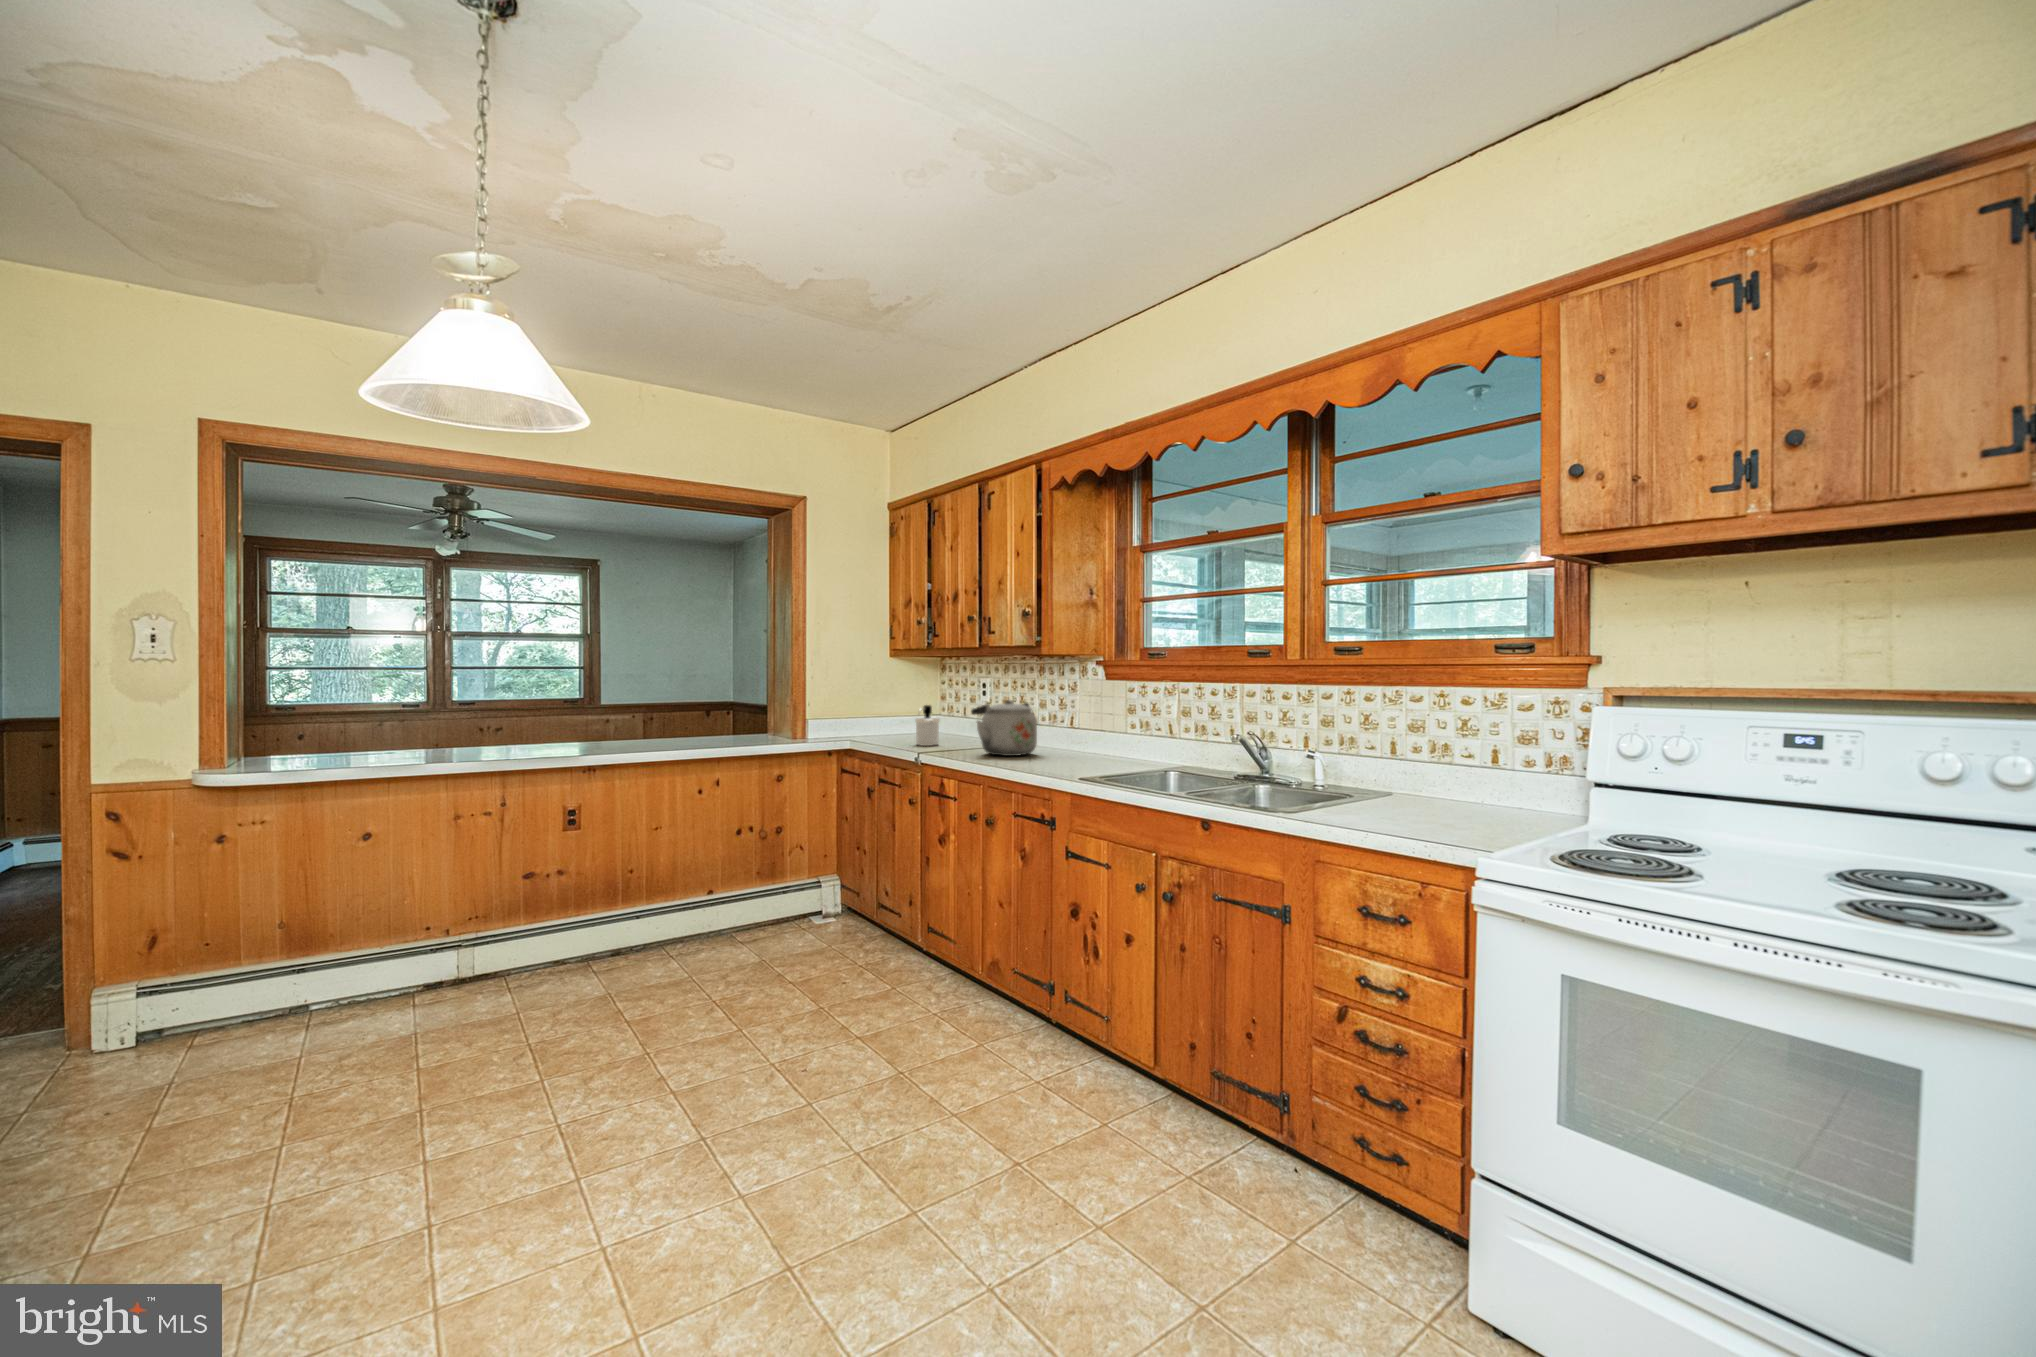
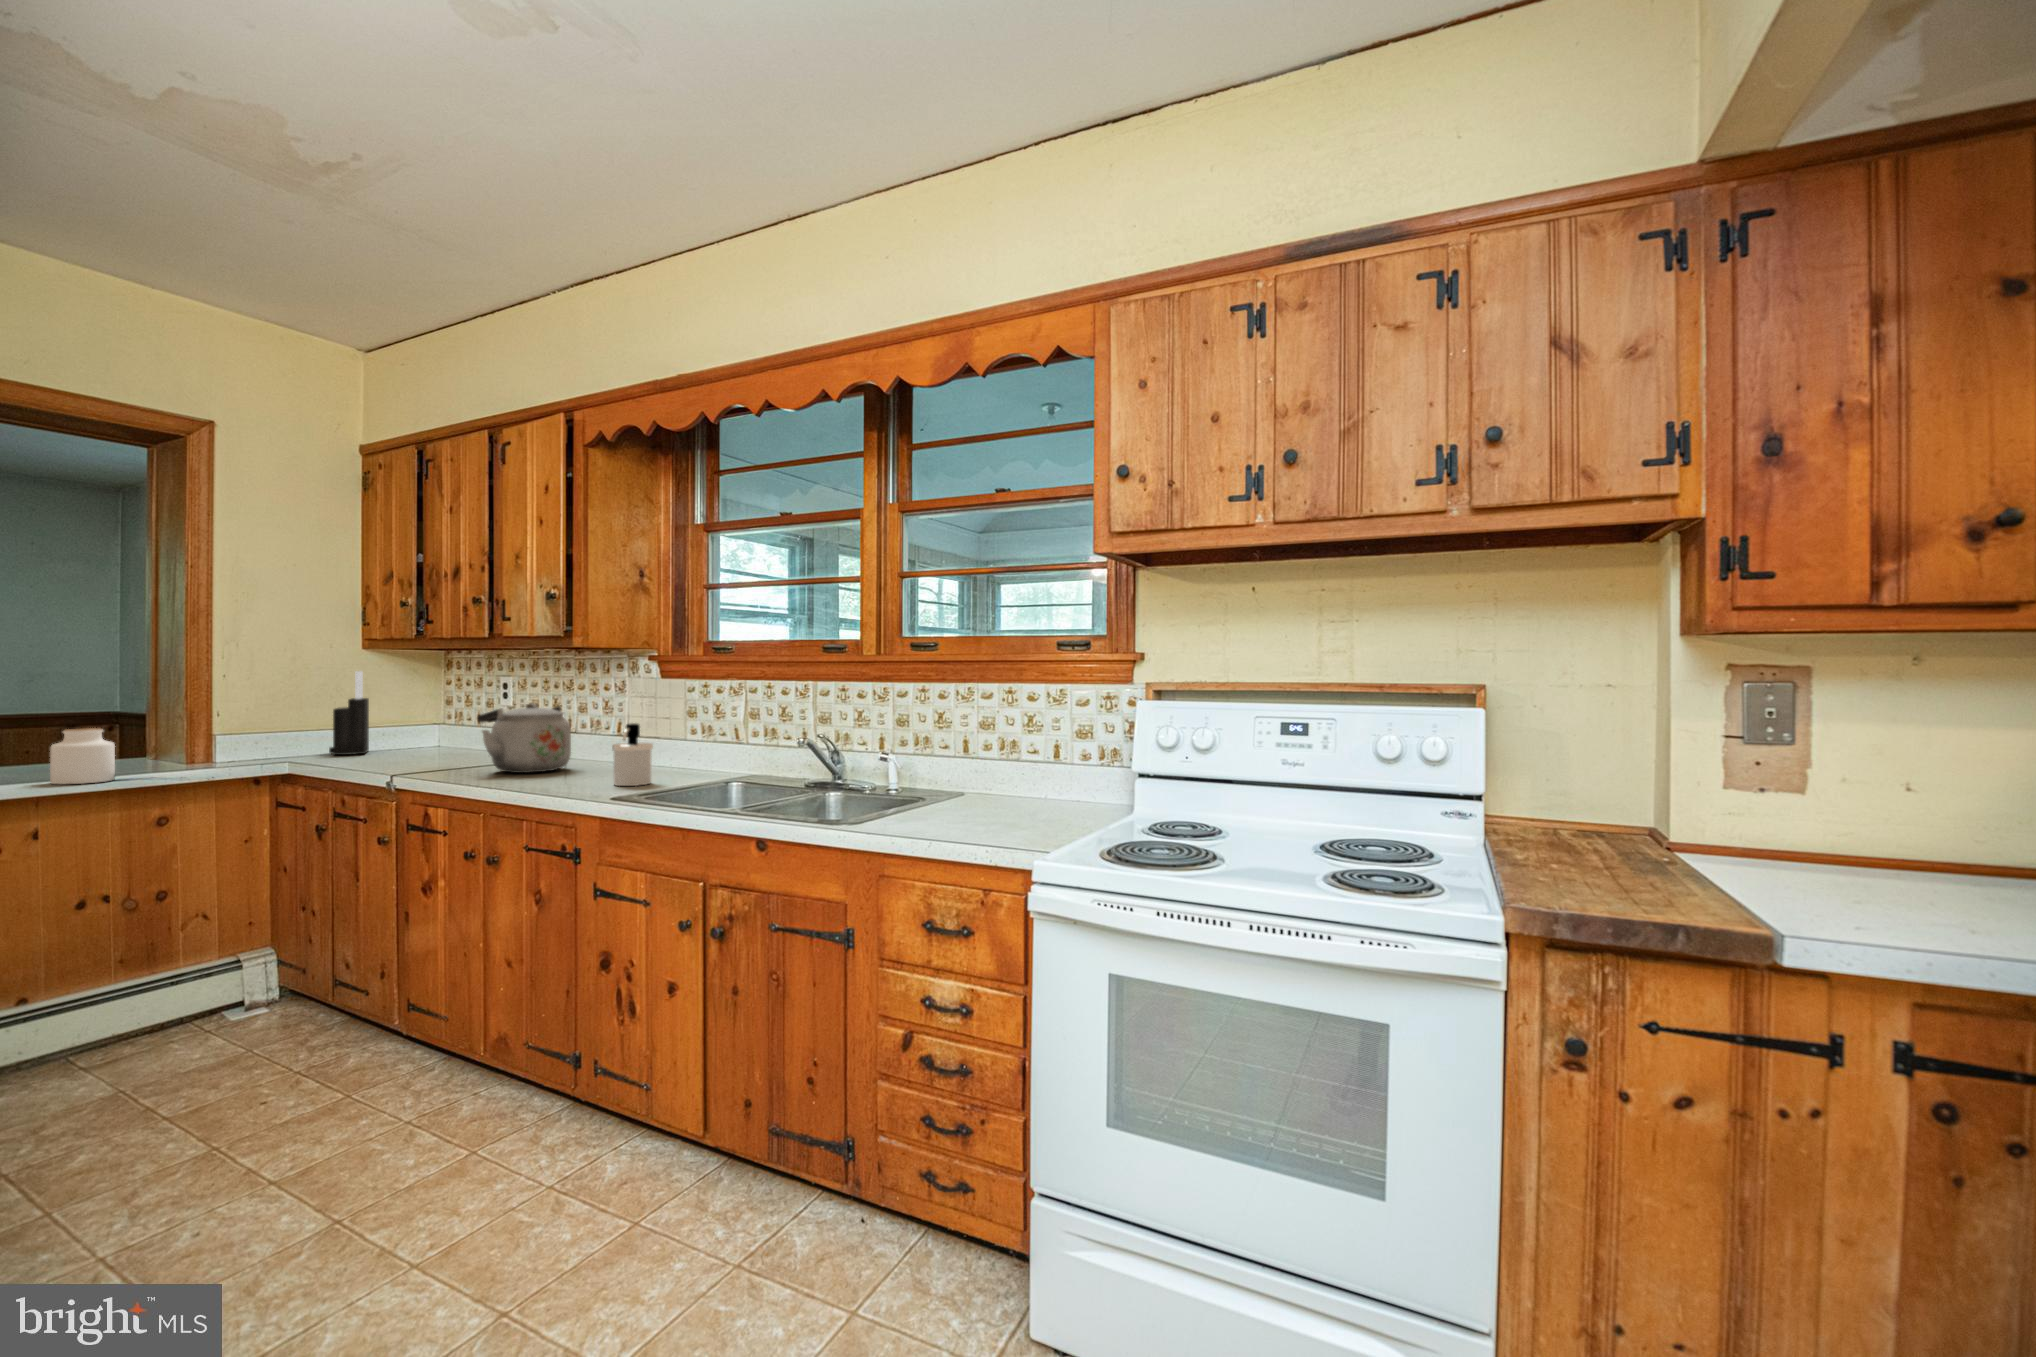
knife block: none [870,674,893,737] -> present [329,671,369,755]
soap dispenser: present [915,705,939,746] -> present [612,723,653,786]
jar: none [726,713,757,750] -> present [50,728,115,784]

